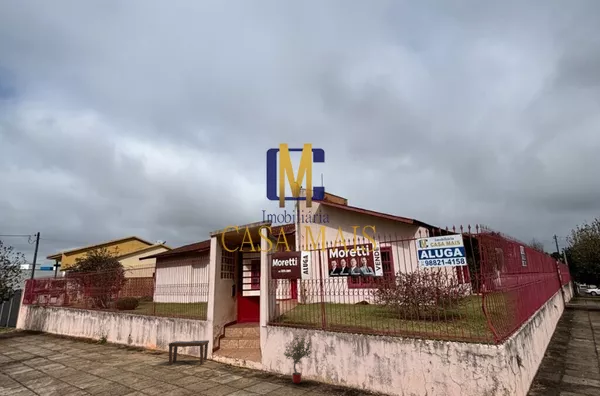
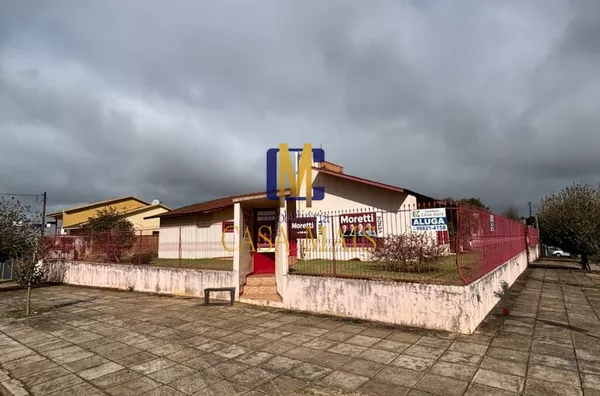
potted tree: present [284,335,311,384] -> present [493,280,512,315]

